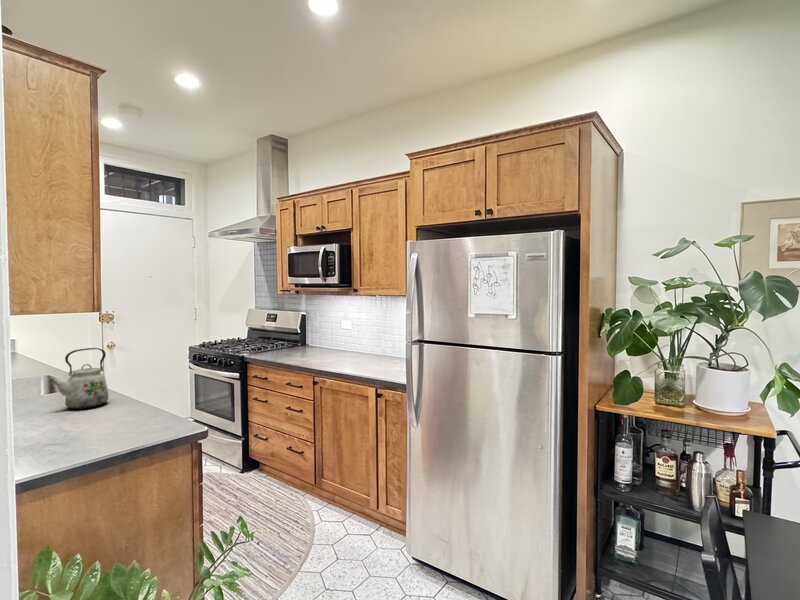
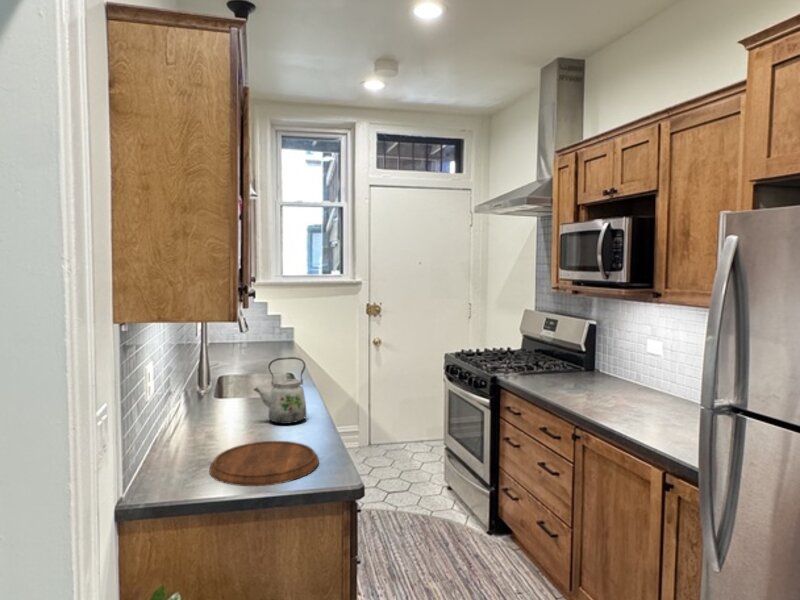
cutting board: none [46,413,162,454] -> present [210,441,319,486]

